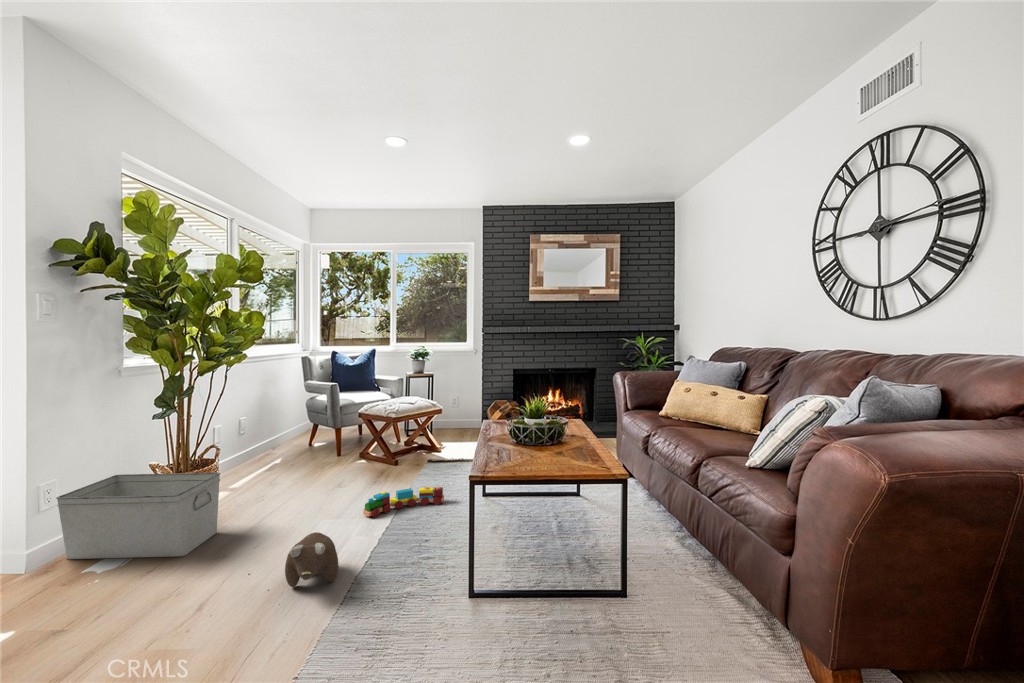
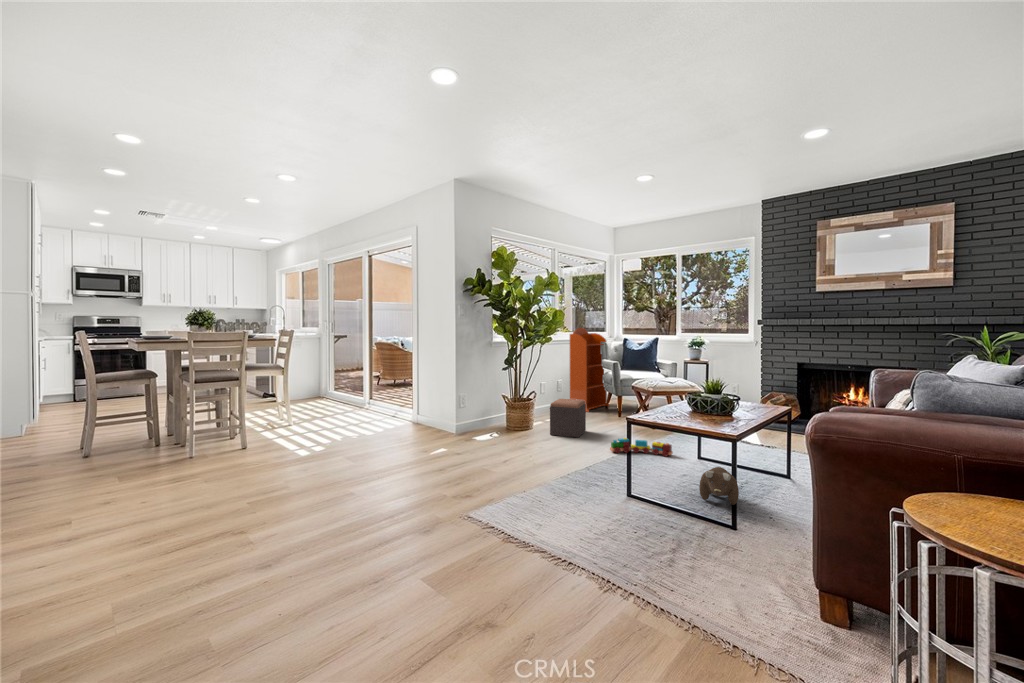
bookcase: none [258,337,317,457] -> present [570,328,609,412]
footstool: none [250,445,307,511] -> present [550,399,586,438]
storage bin: present [56,473,220,559] -> none [465,400,532,446]
plush toy: present [285,532,338,587] -> present [699,467,739,505]

